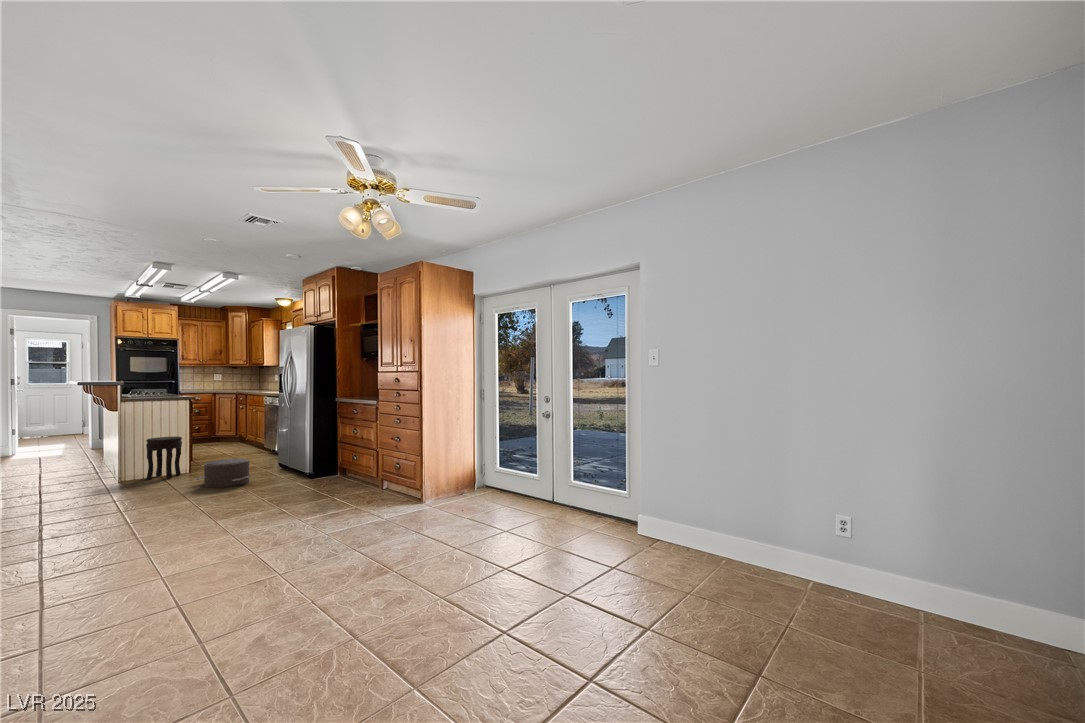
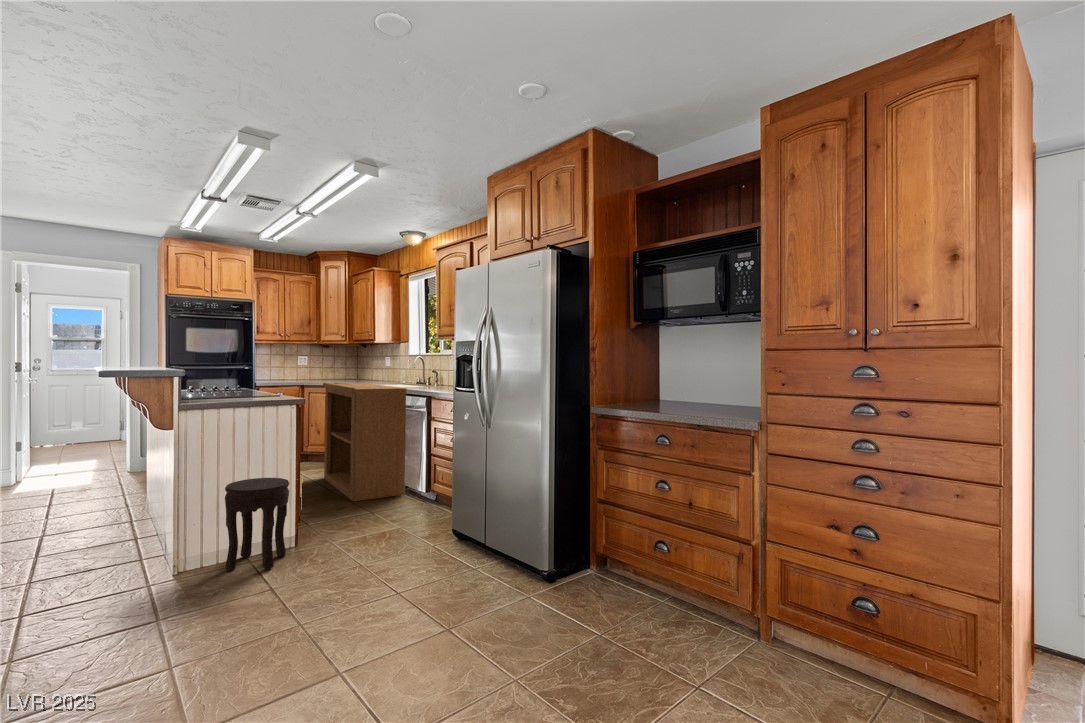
bookshelf: none [221,391,268,457] -> present [323,383,407,501]
pouf: present [195,459,251,488] -> none [328,537,444,616]

